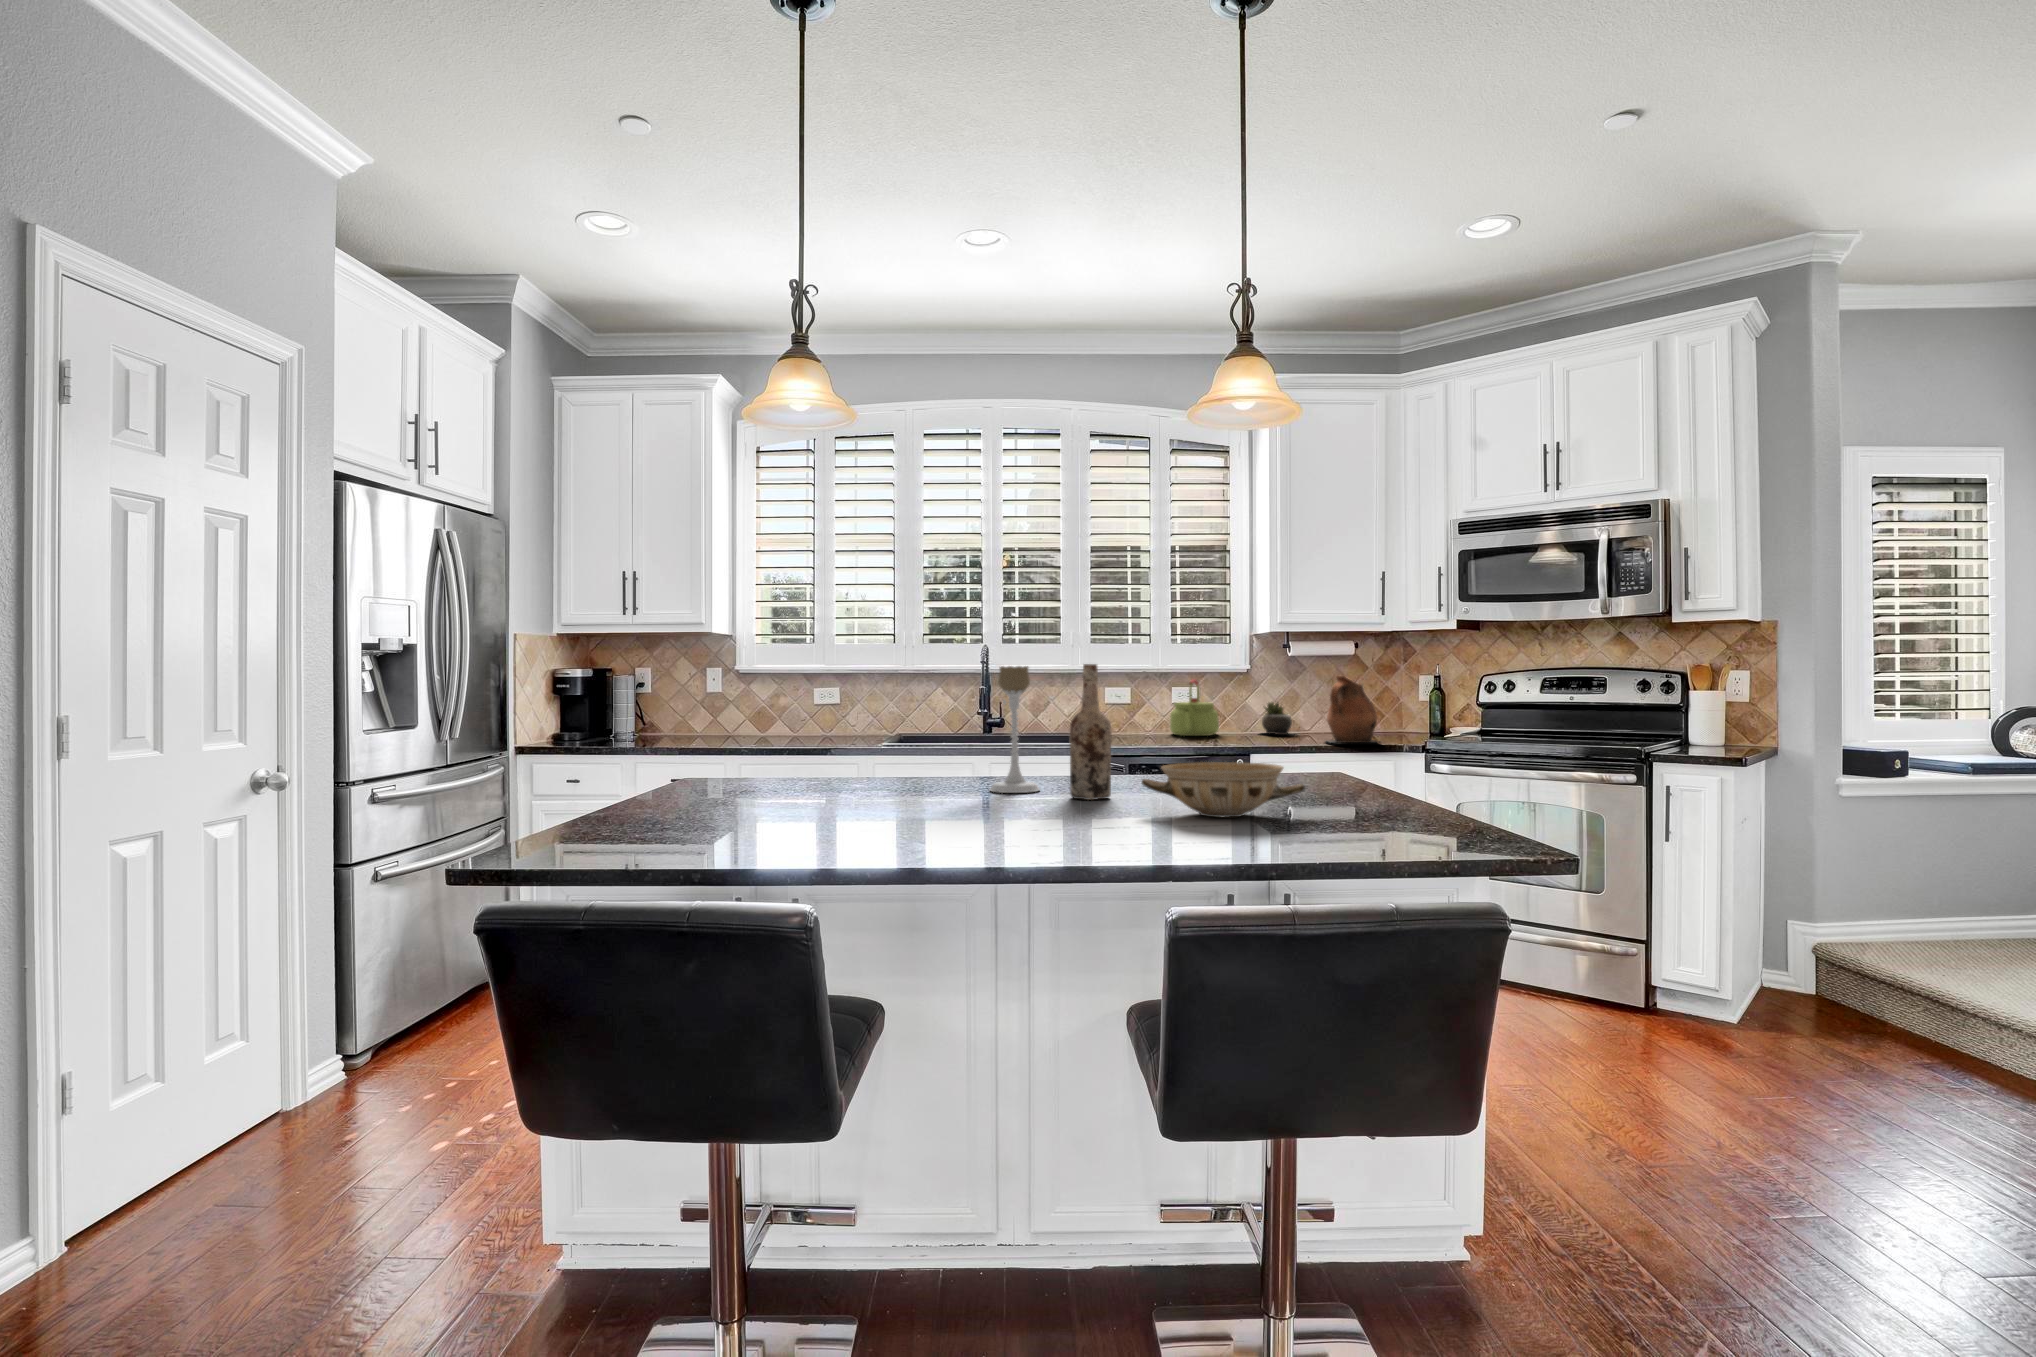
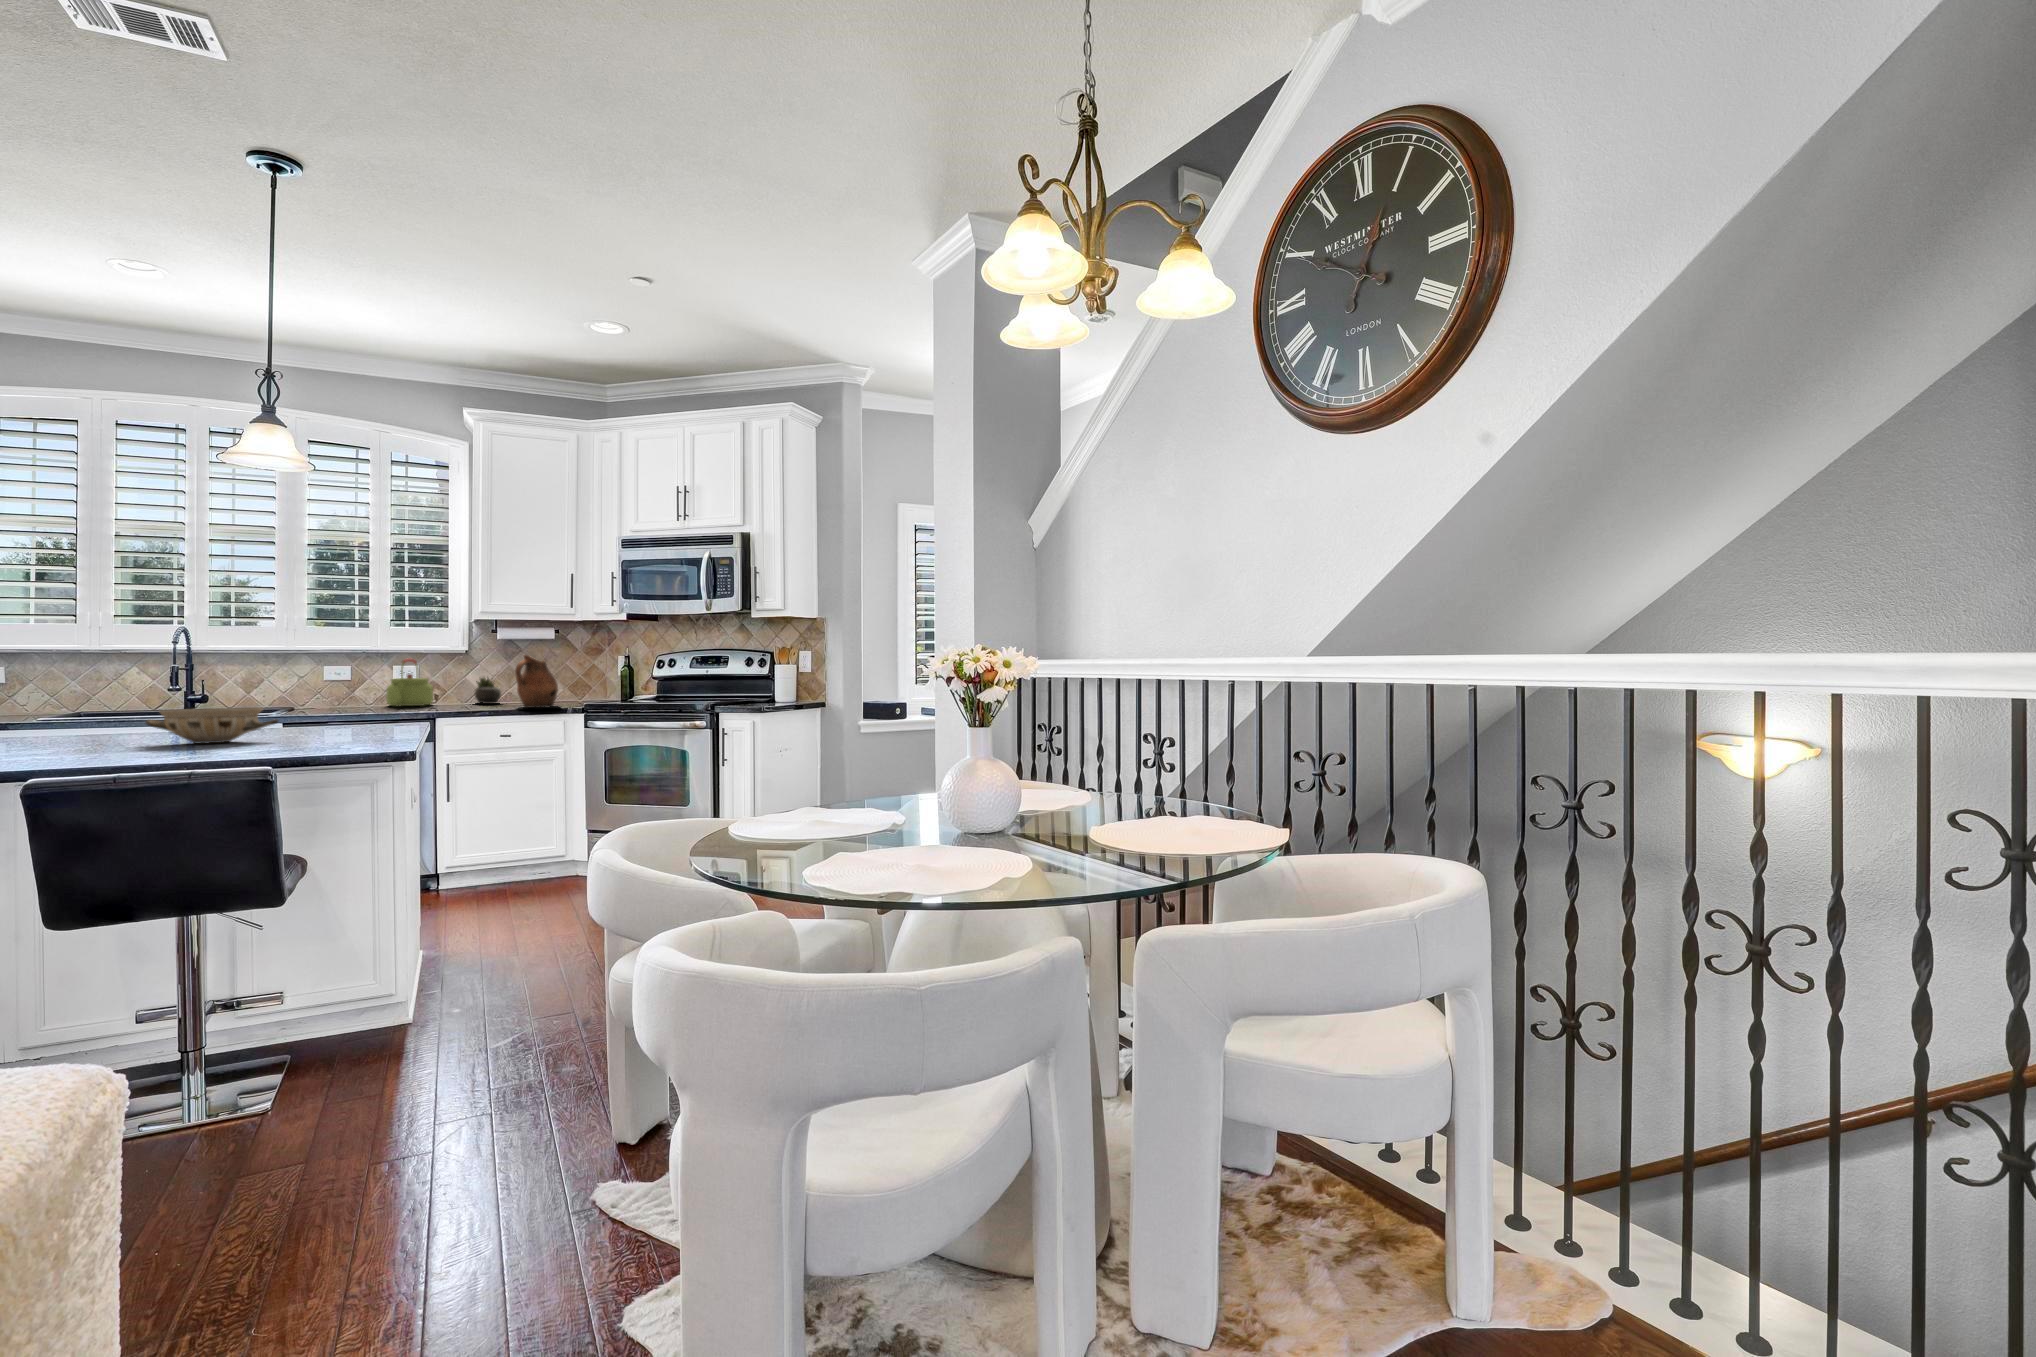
wine bottle: present [1070,664,1111,800] -> none [113,639,153,740]
candle holder: present [990,666,1040,793] -> none [49,640,103,739]

